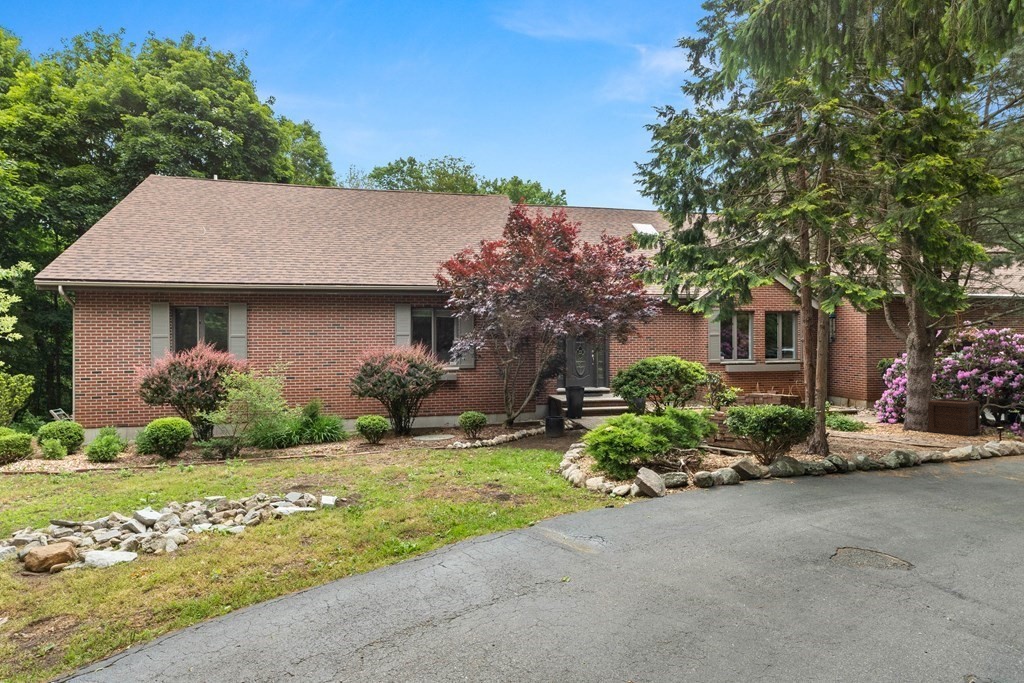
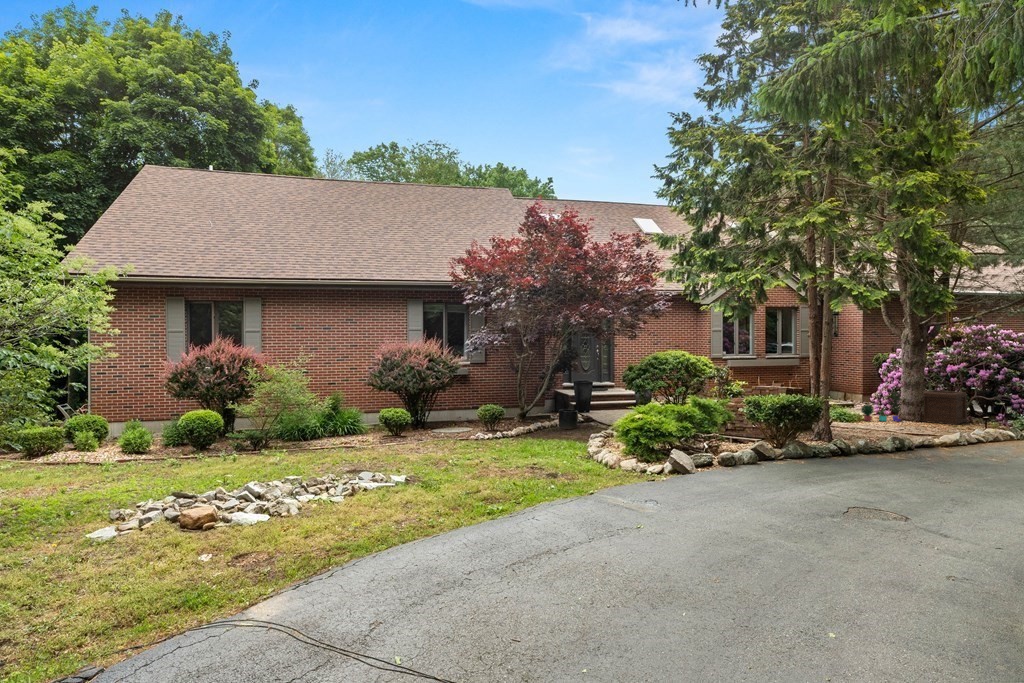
potted plant: none [864,400,910,432] -> present [861,392,901,421]

